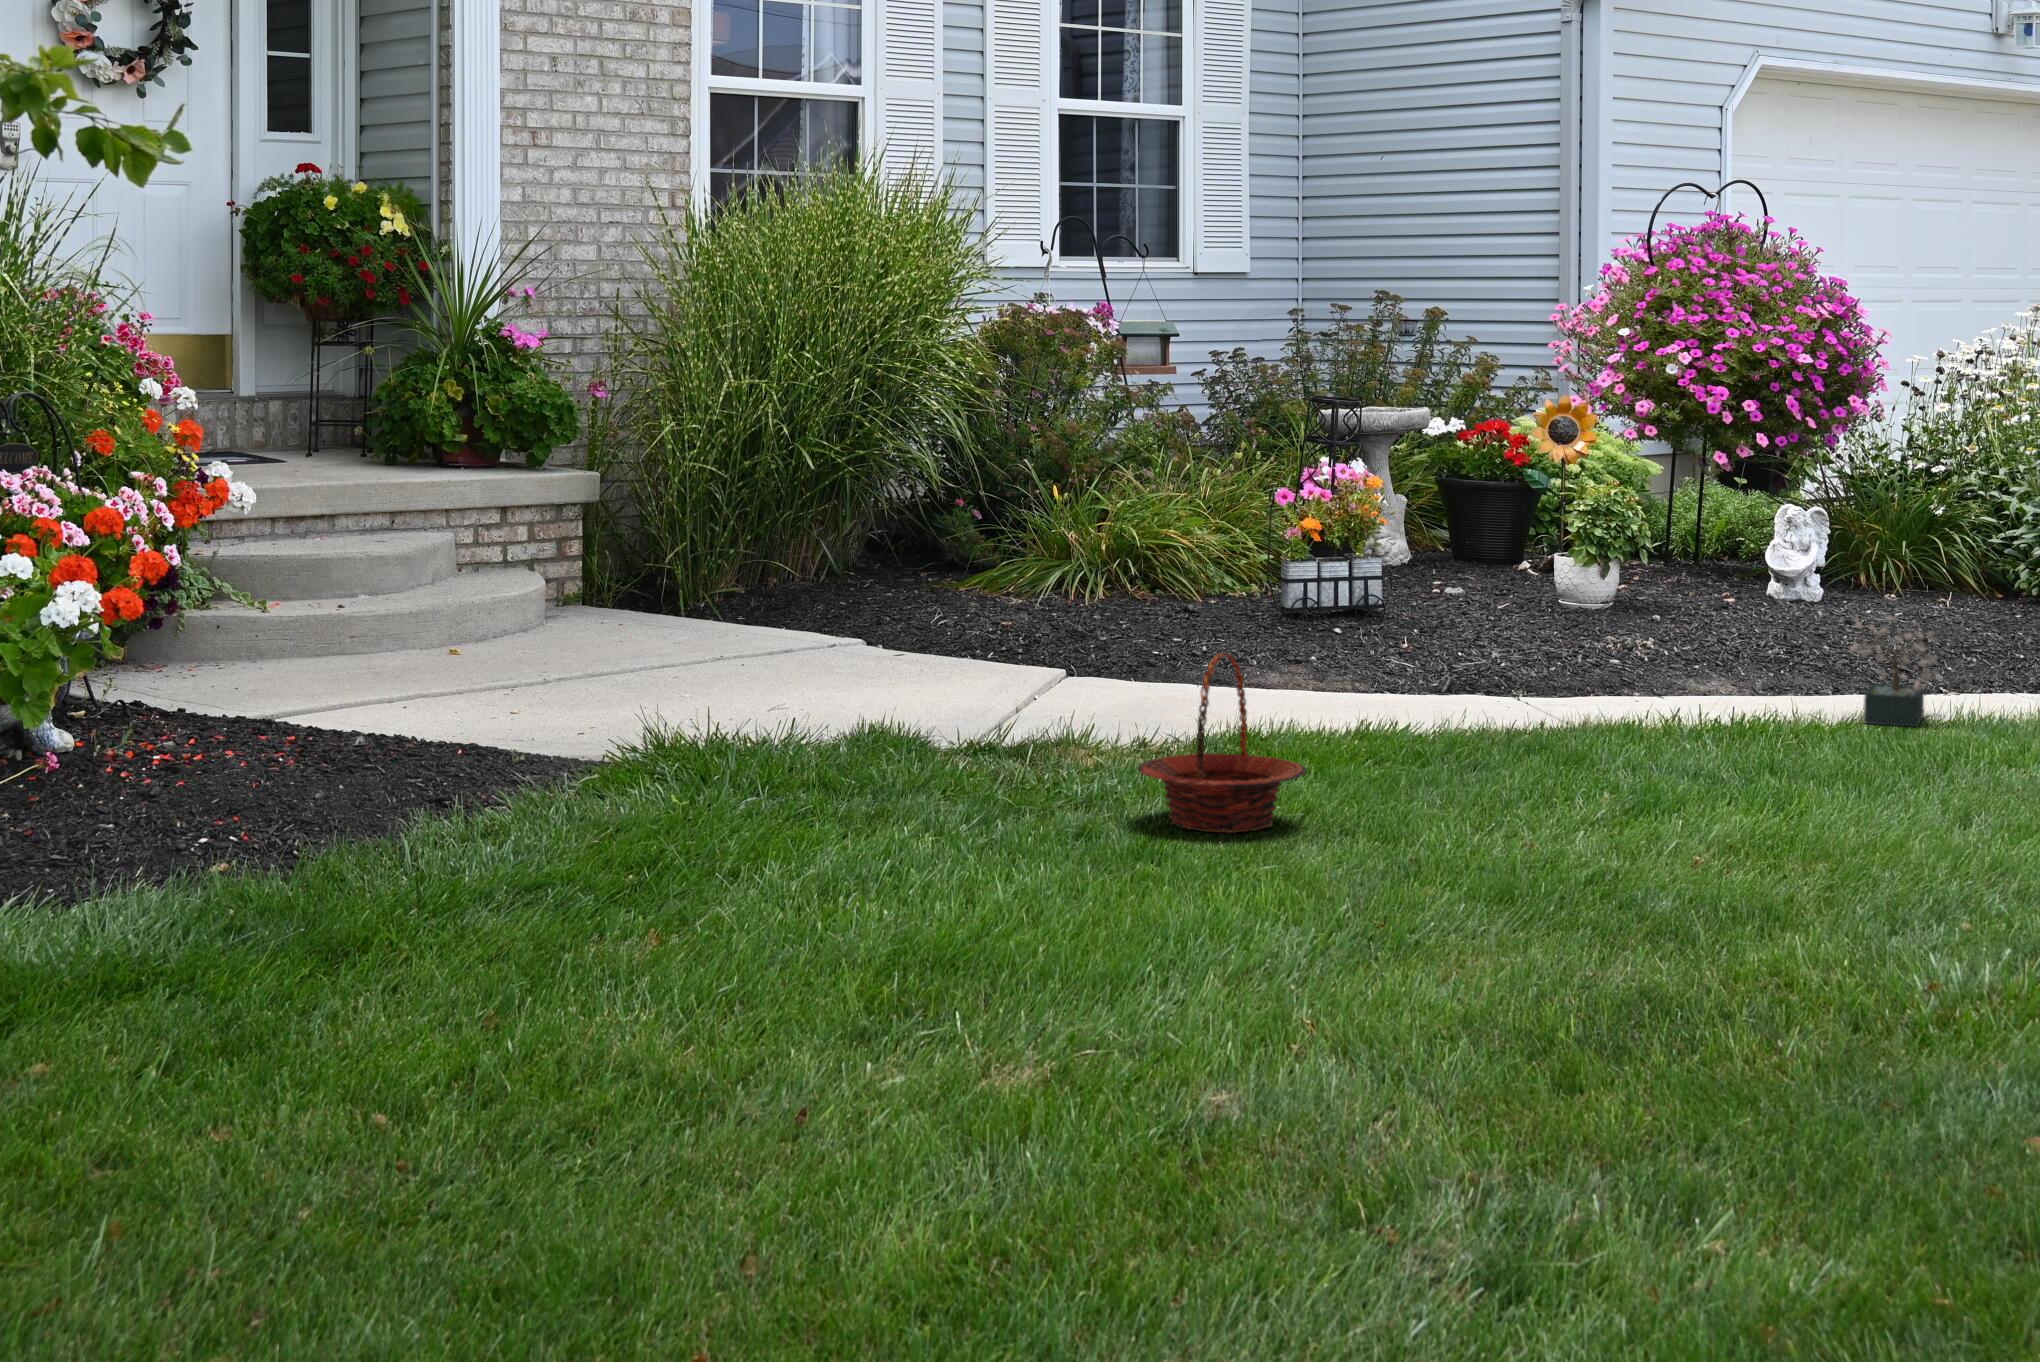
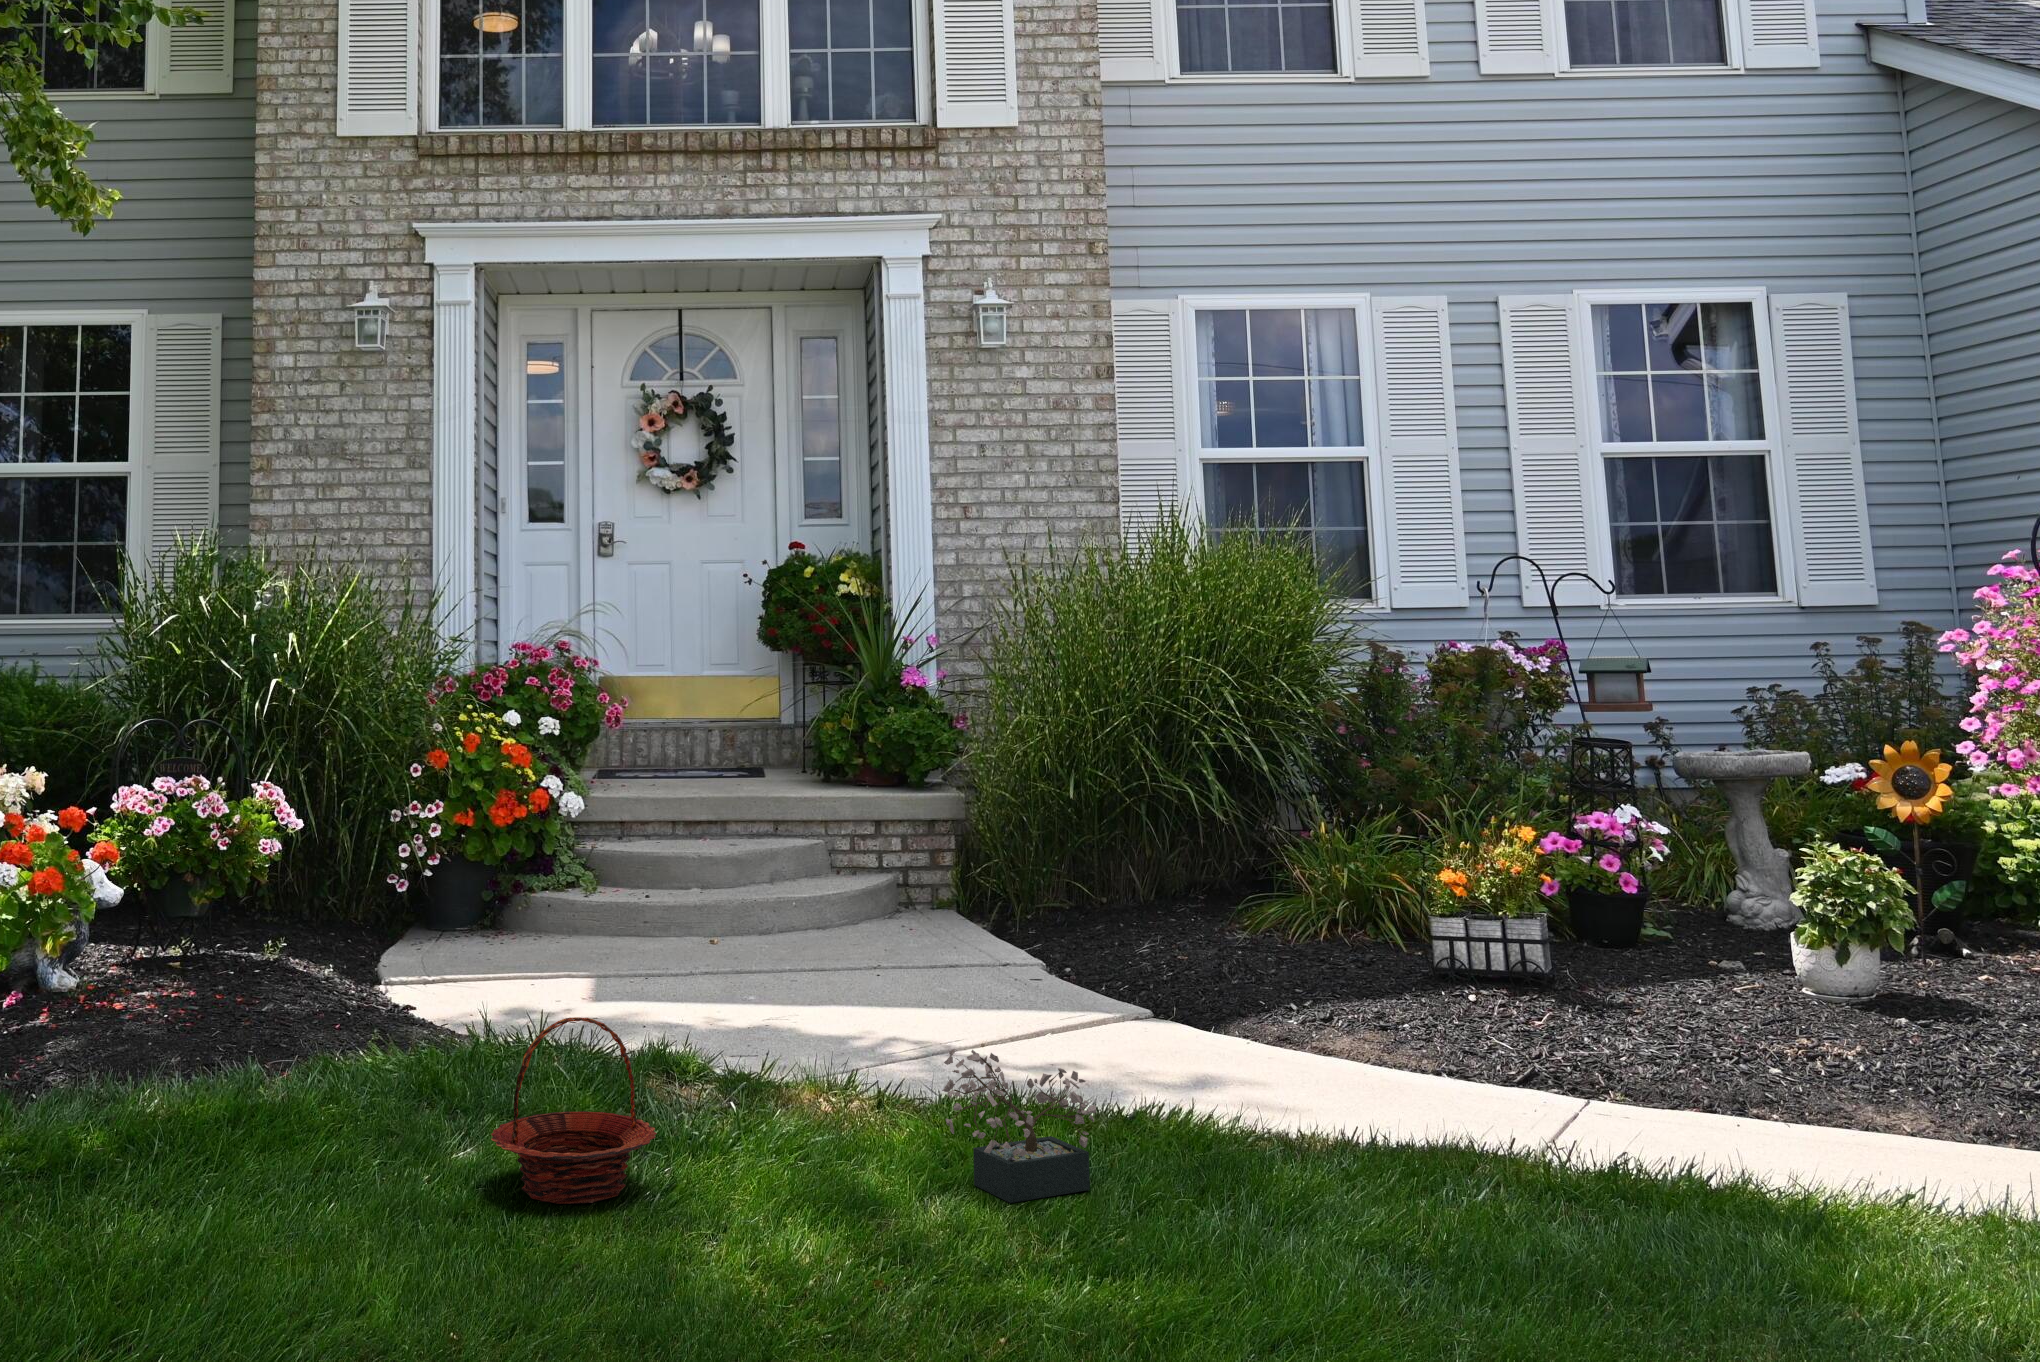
decorative plant: present [1850,615,1944,727] -> present [942,1049,1096,1203]

